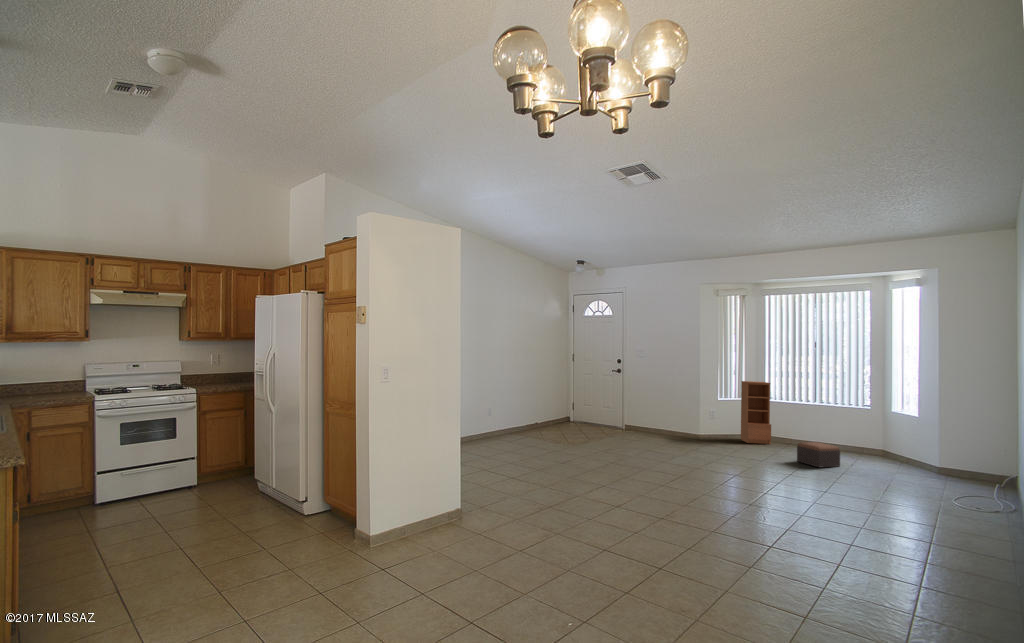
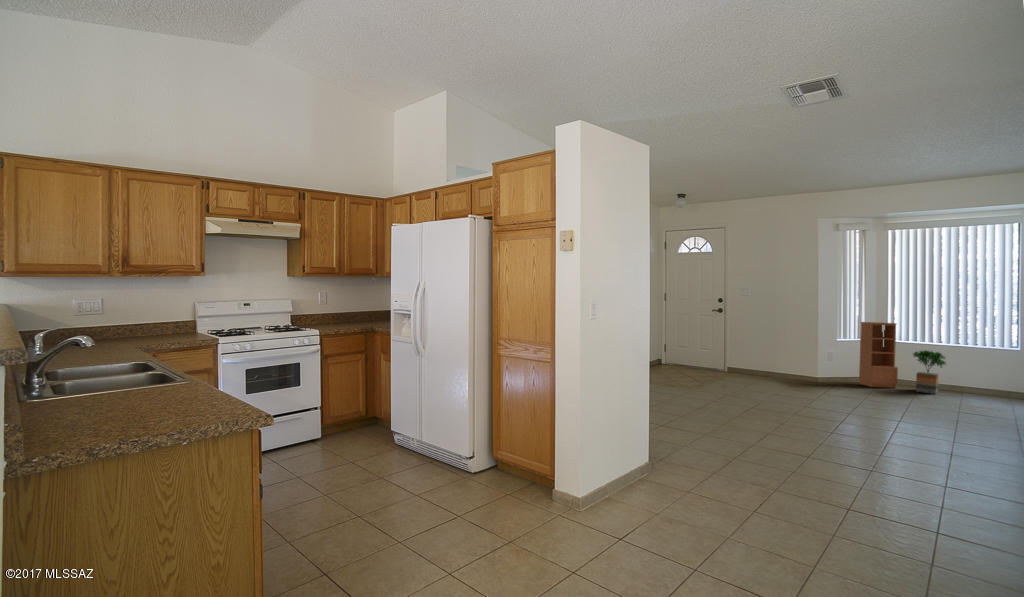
potted tree: none [782,408,811,450] -> present [913,350,946,394]
footstool: present [797,442,840,467] -> none [947,385,1001,412]

